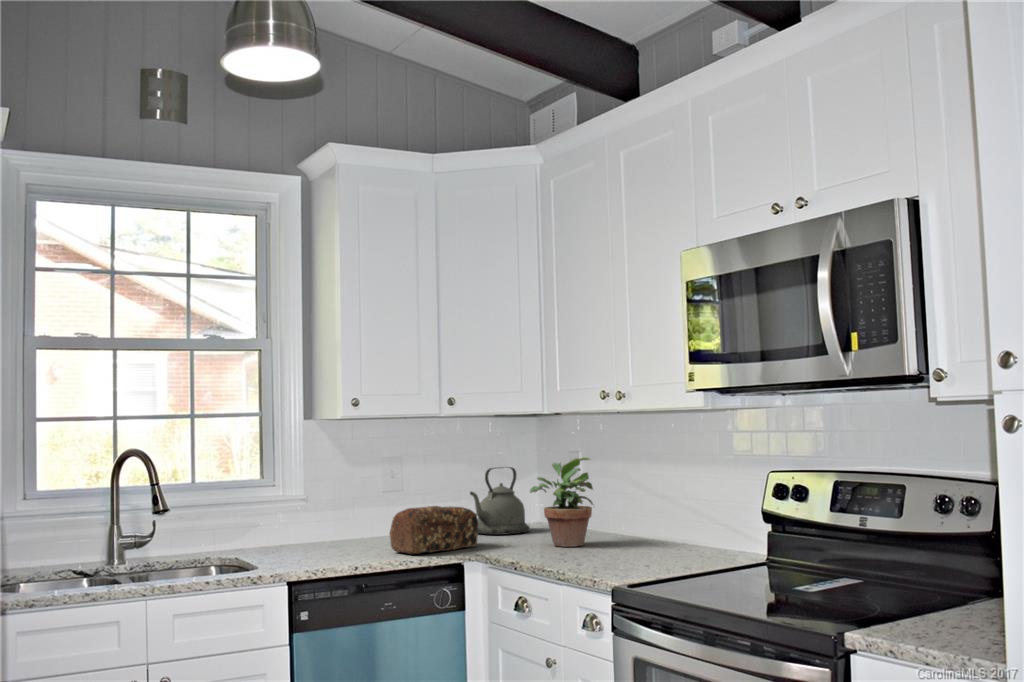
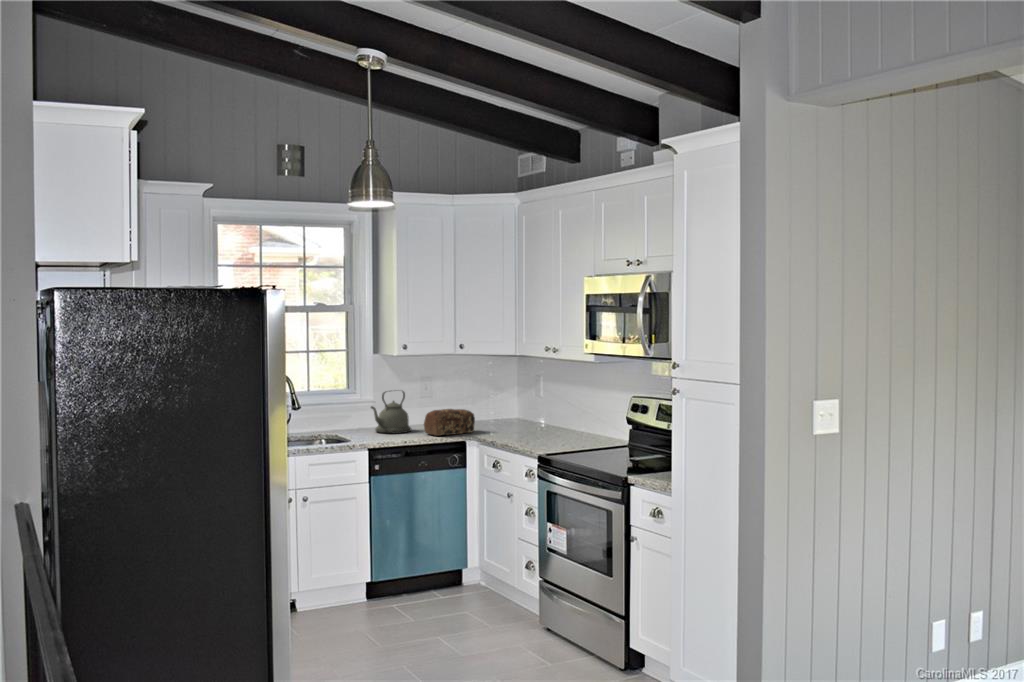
potted plant: present [530,457,593,547] -> none [504,383,542,434]
kettle: present [470,467,530,535] -> present [371,391,411,433]

